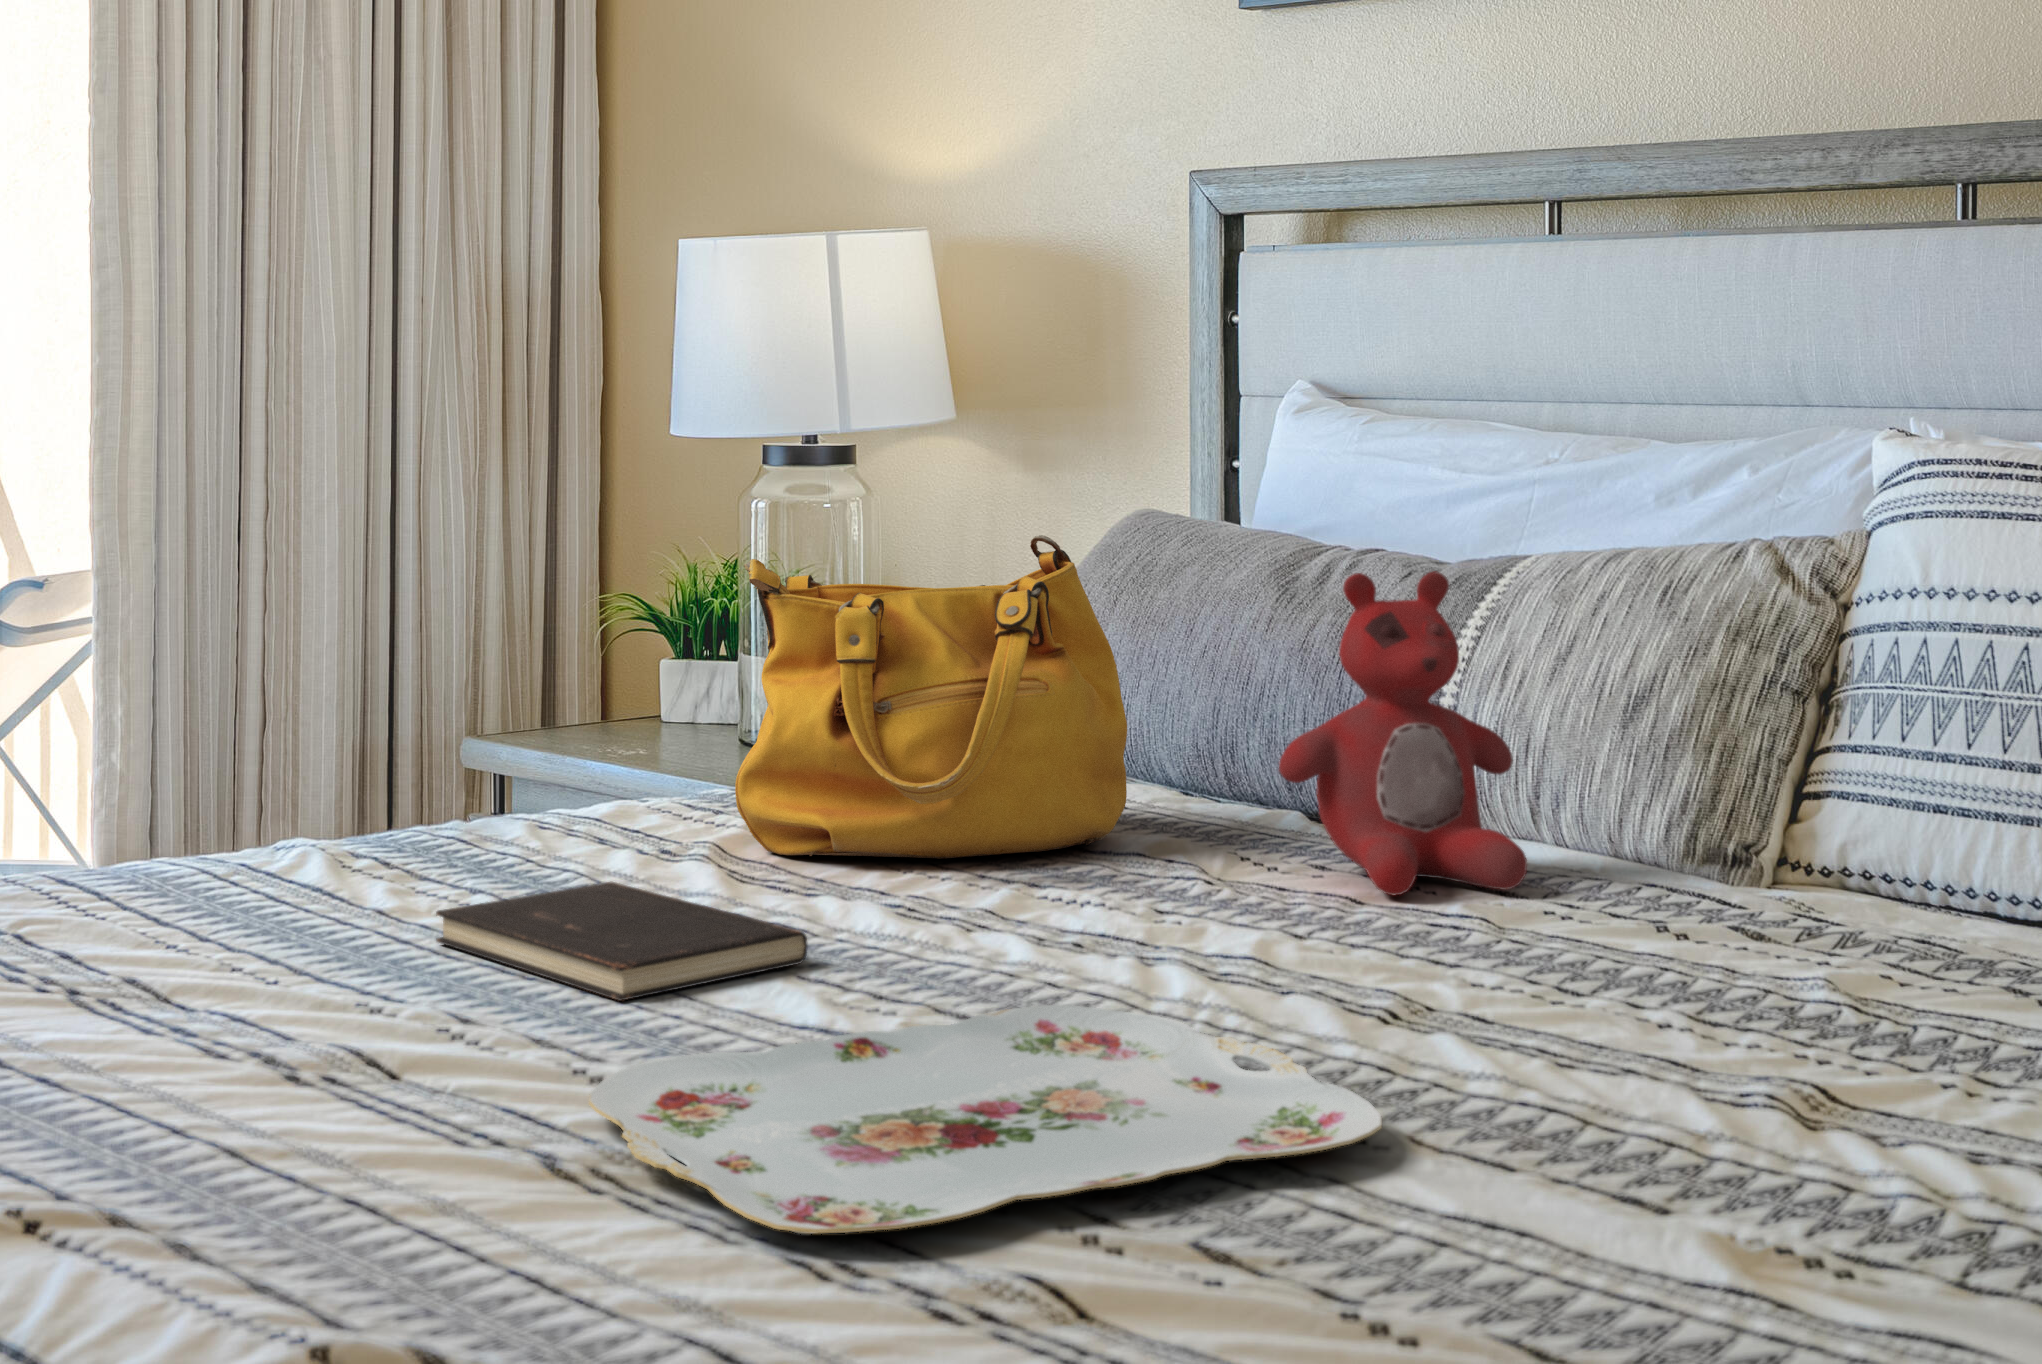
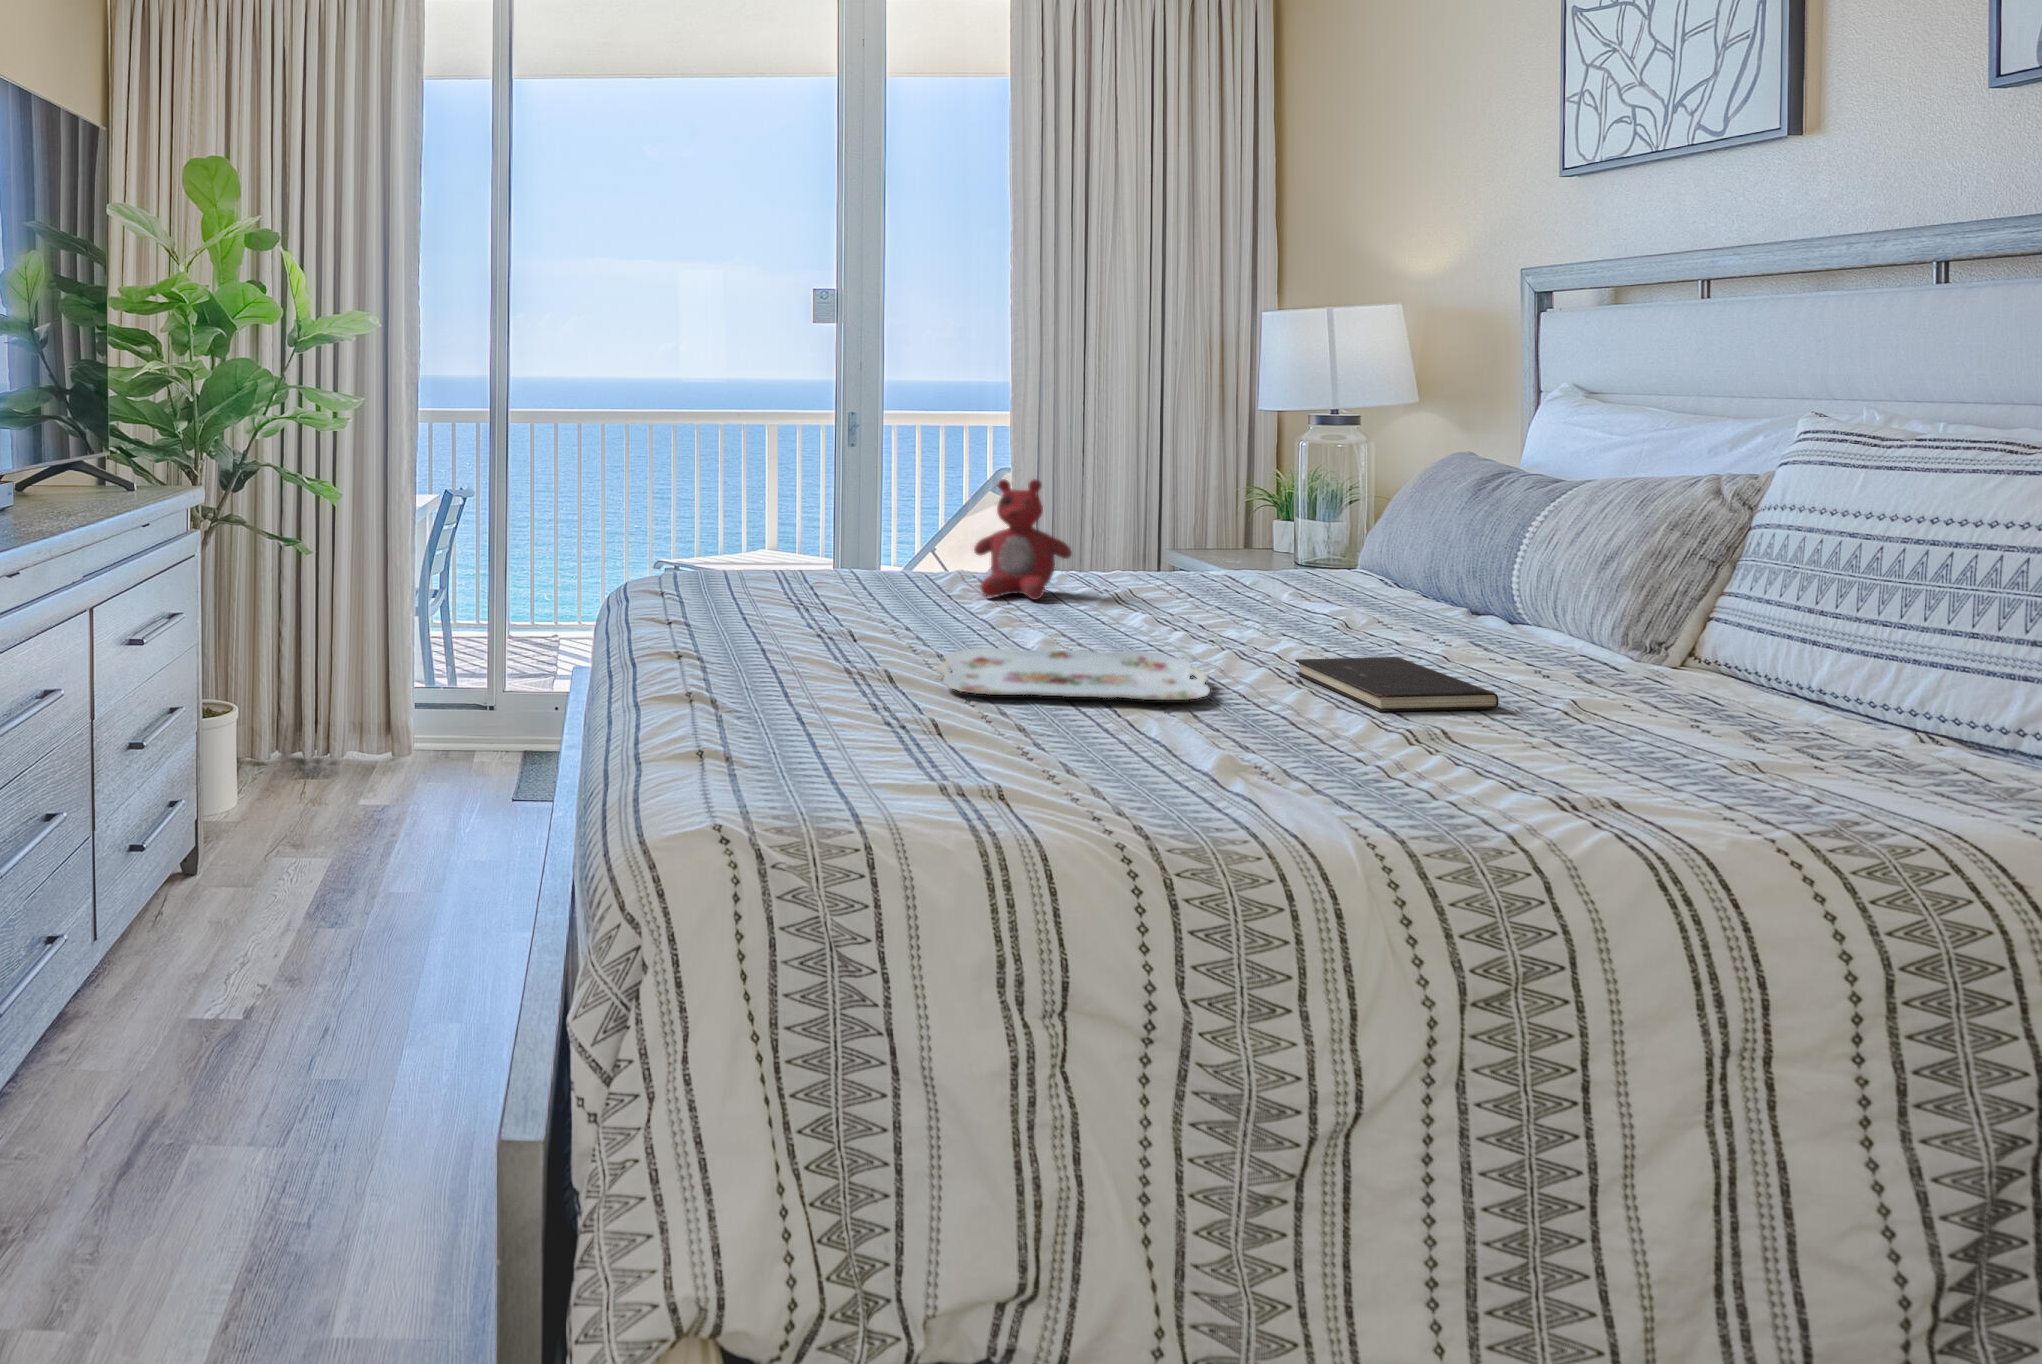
handbag: present [735,535,1127,859] -> none [1144,470,1341,610]
stuffed bear: present [1279,572,1527,896] -> present [974,479,1072,600]
hardcover book: present [436,882,807,1001] -> present [1295,657,1498,712]

